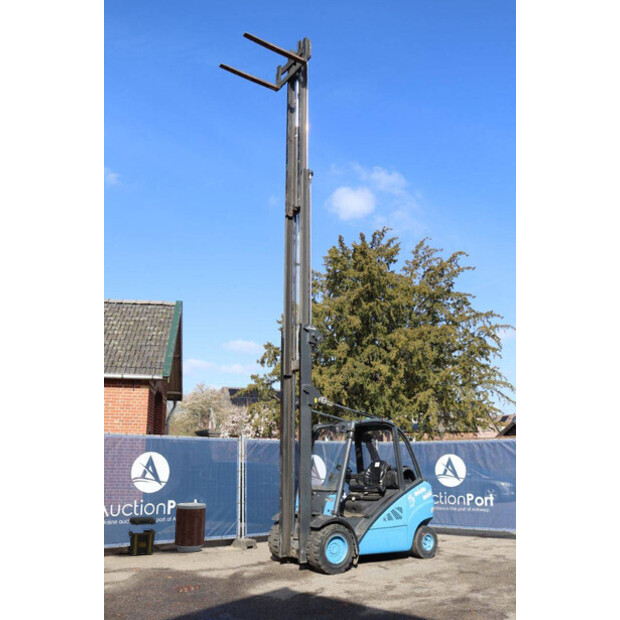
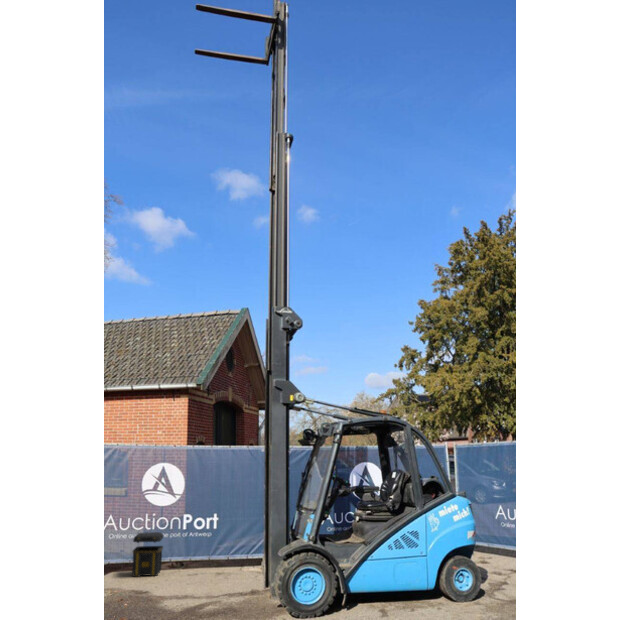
trash can: present [174,503,206,552] -> none [186,517,221,575]

